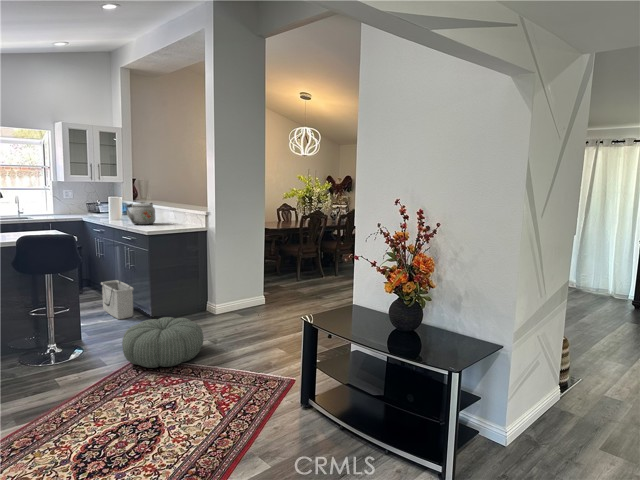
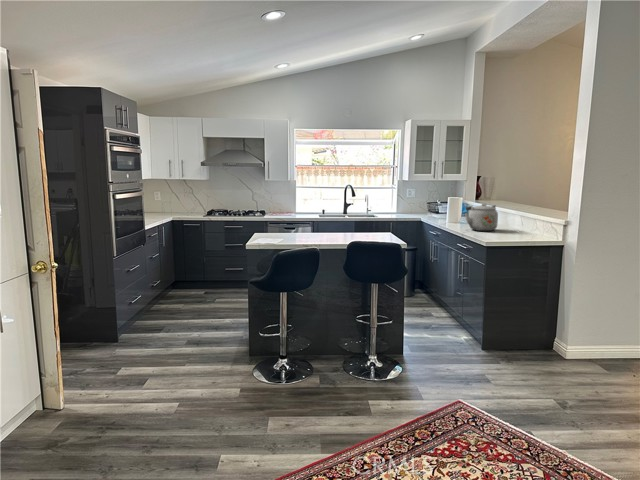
storage bin: present [101,280,133,319] -> none [431,291,464,338]
pouf: present [122,317,204,368] -> none [441,355,548,429]

